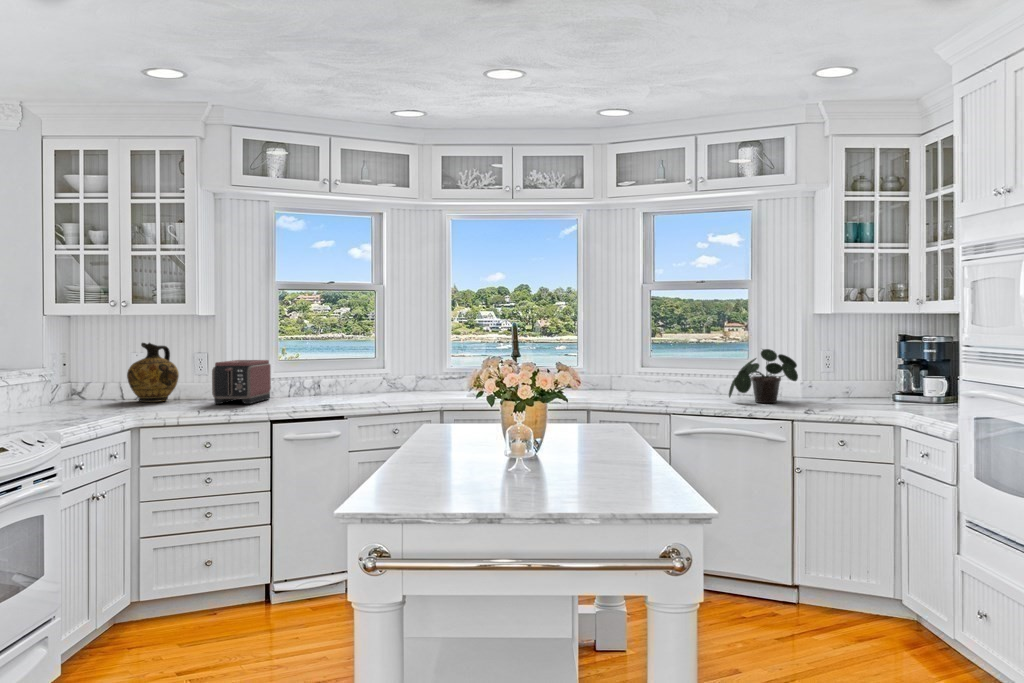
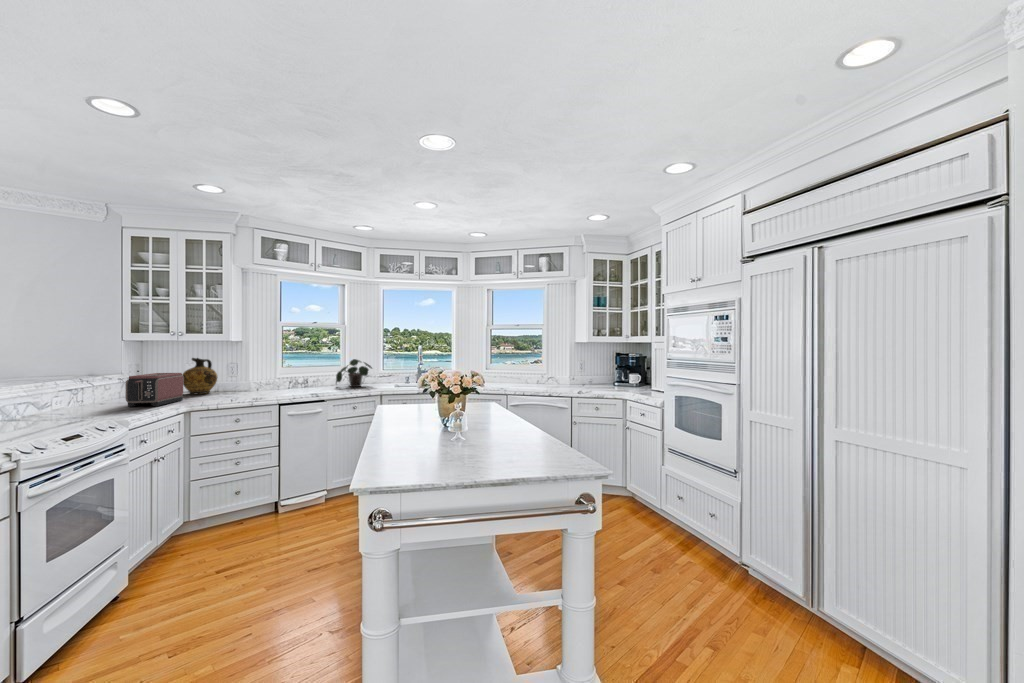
potted plant: present [729,349,798,403] -> present [336,359,372,387]
toaster: present [212,360,271,404] -> present [125,373,183,407]

